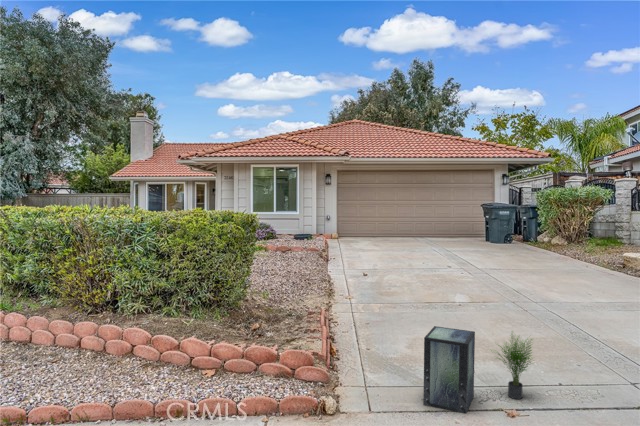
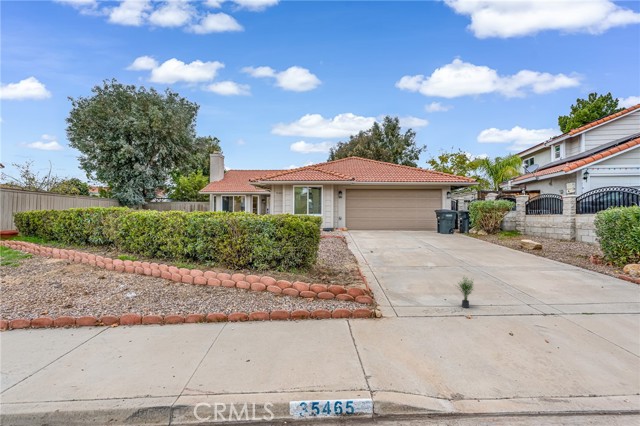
storage box: present [423,326,475,414] -> none [422,273,446,313]

